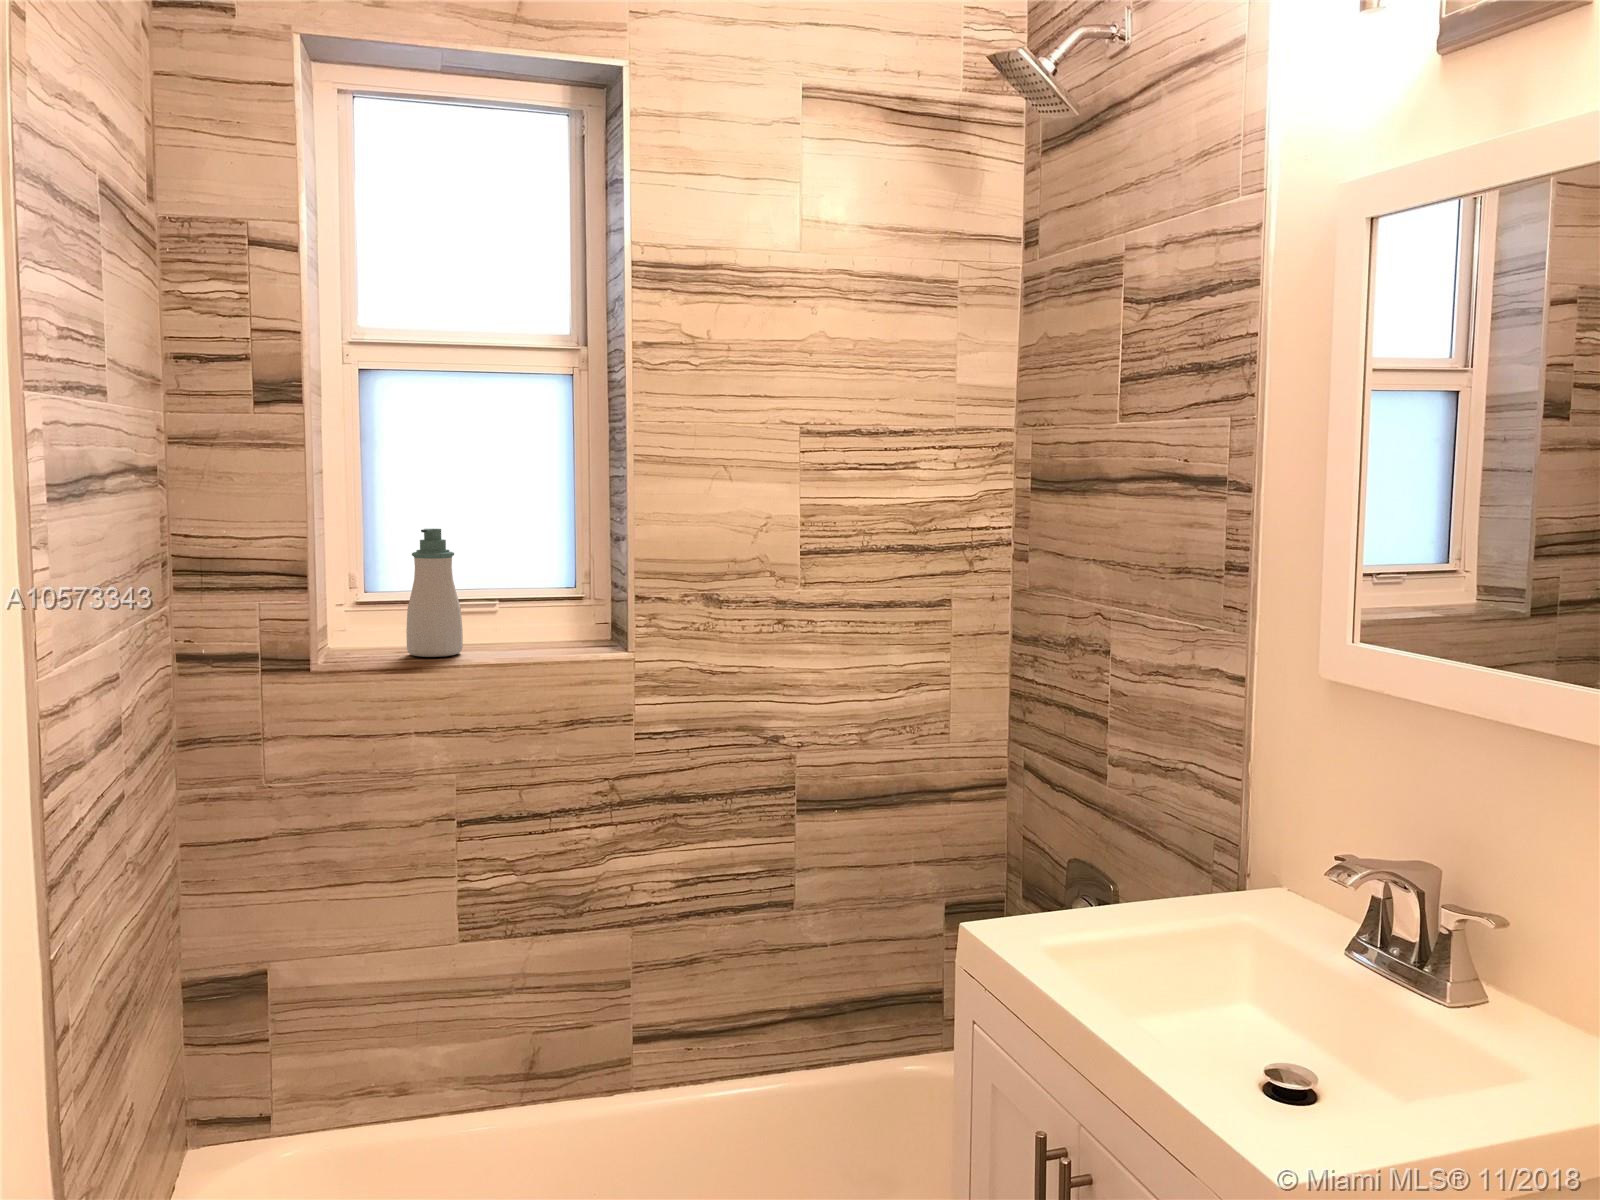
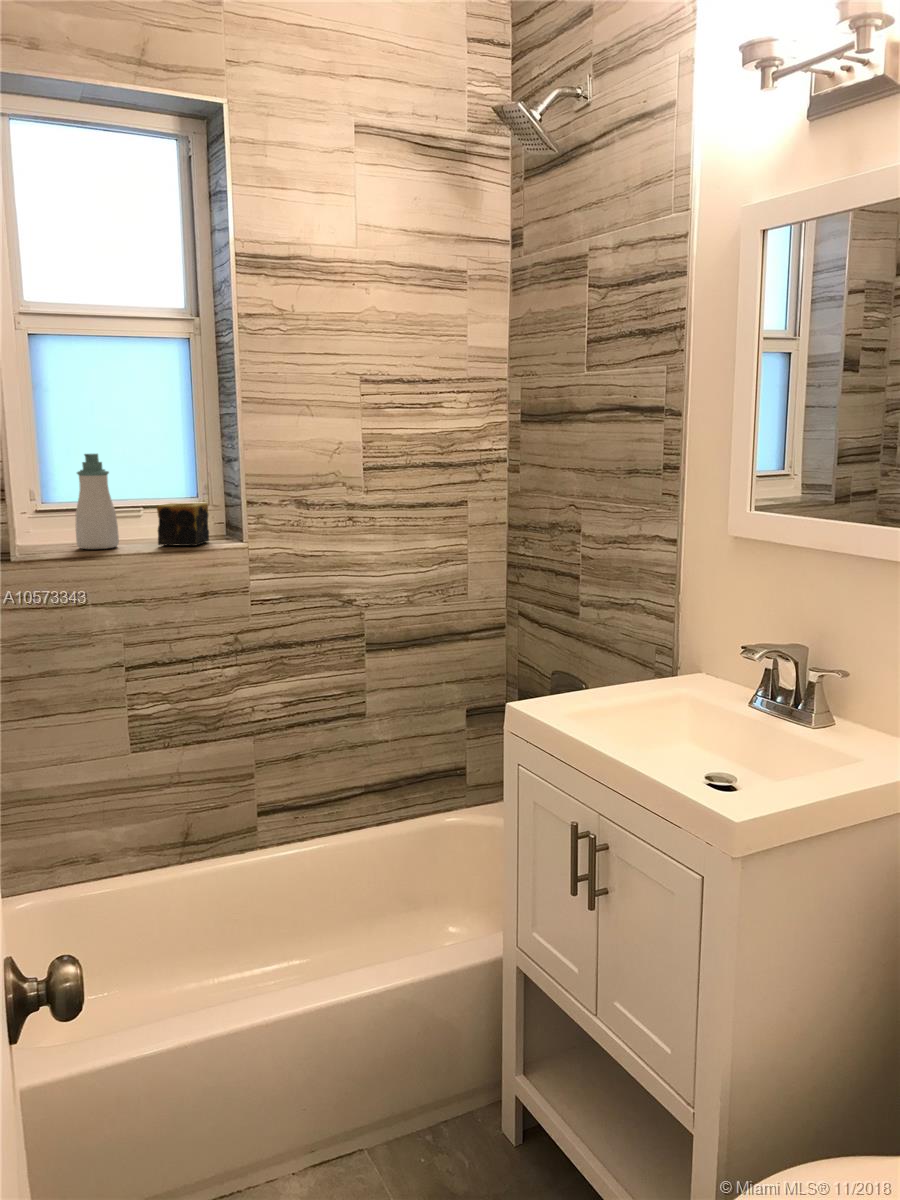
candle: none [512,596,585,656] -> present [157,503,209,546]

